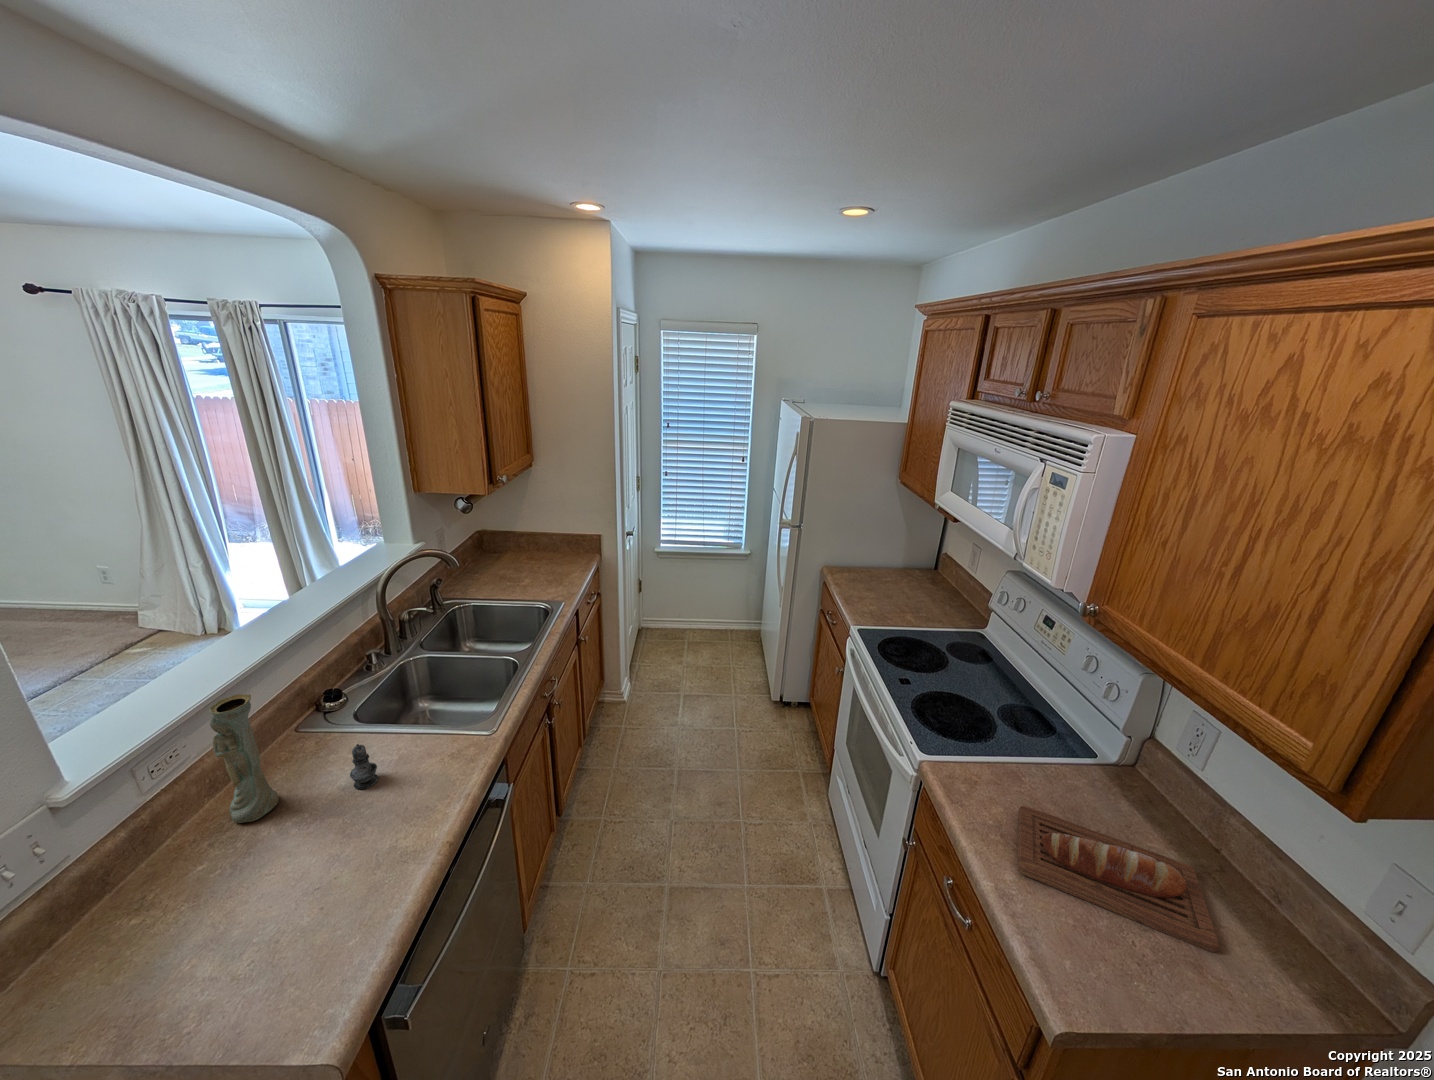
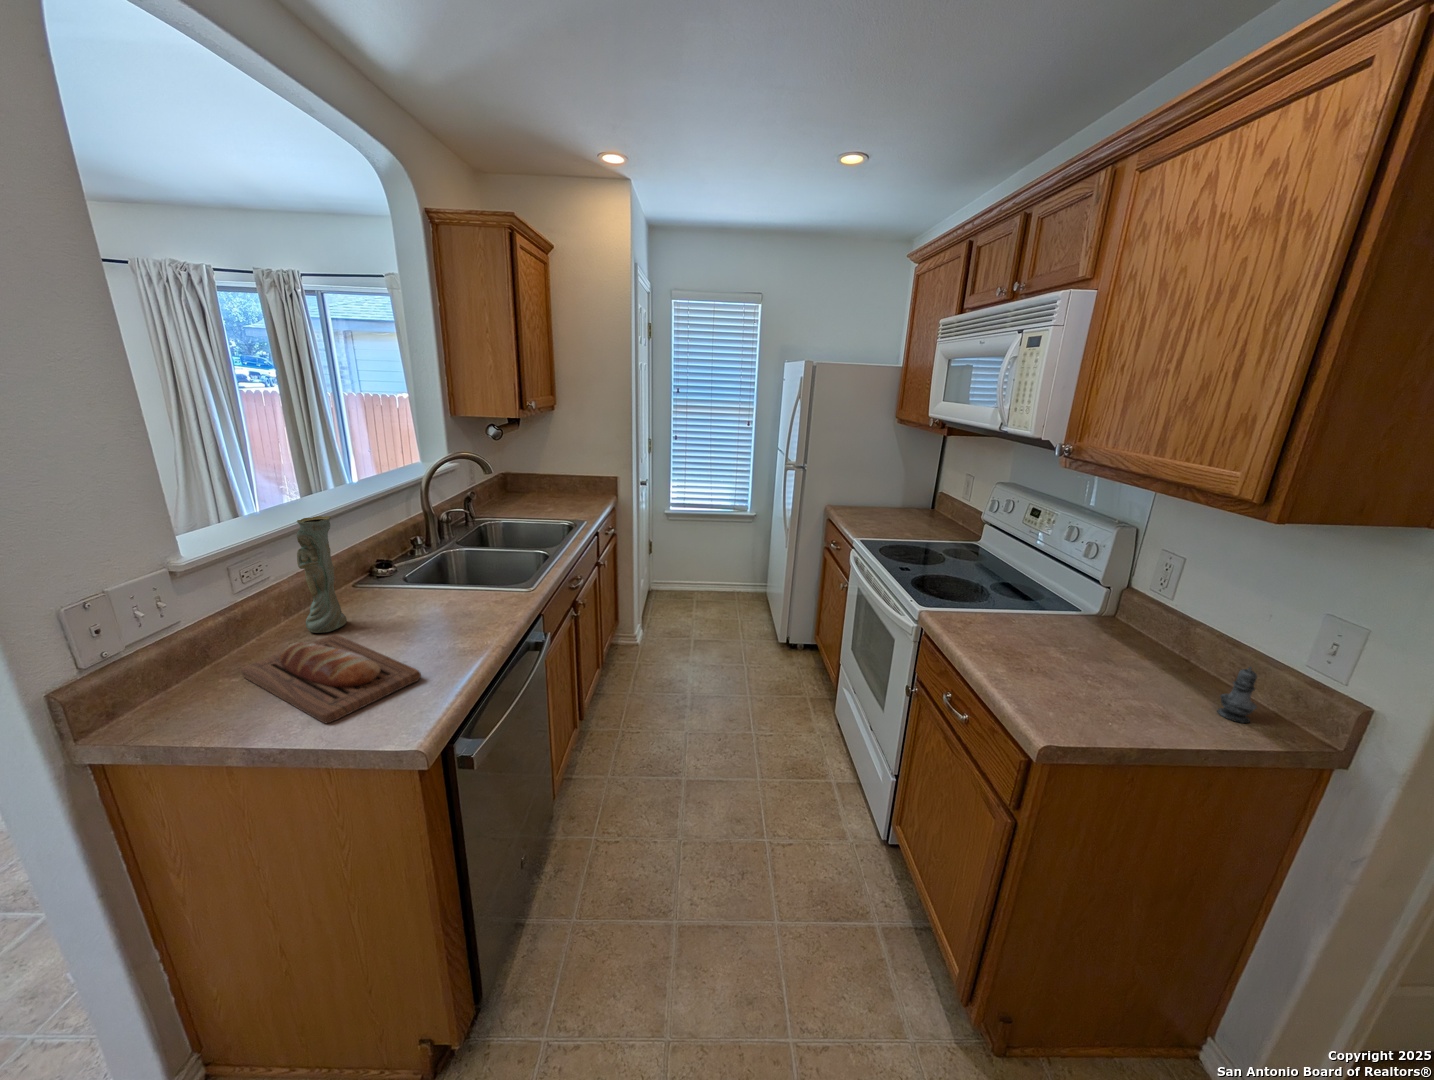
salt shaker: present [350,744,378,790] -> present [1217,667,1257,723]
bread loaf: present [1018,806,1220,952] -> present [241,635,421,723]

